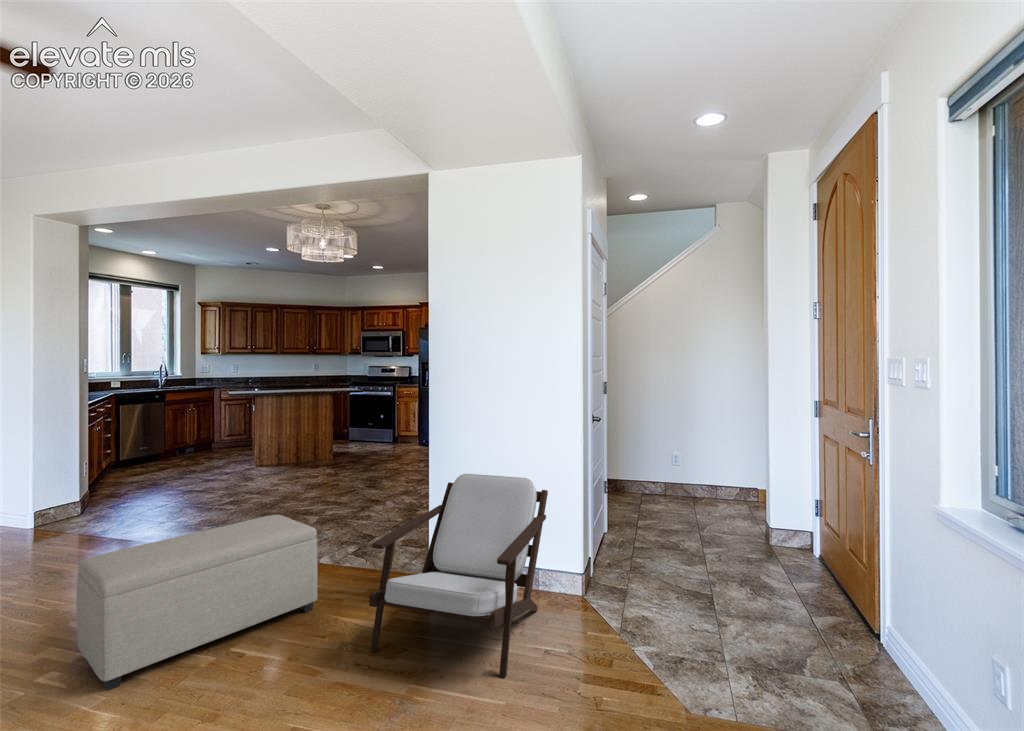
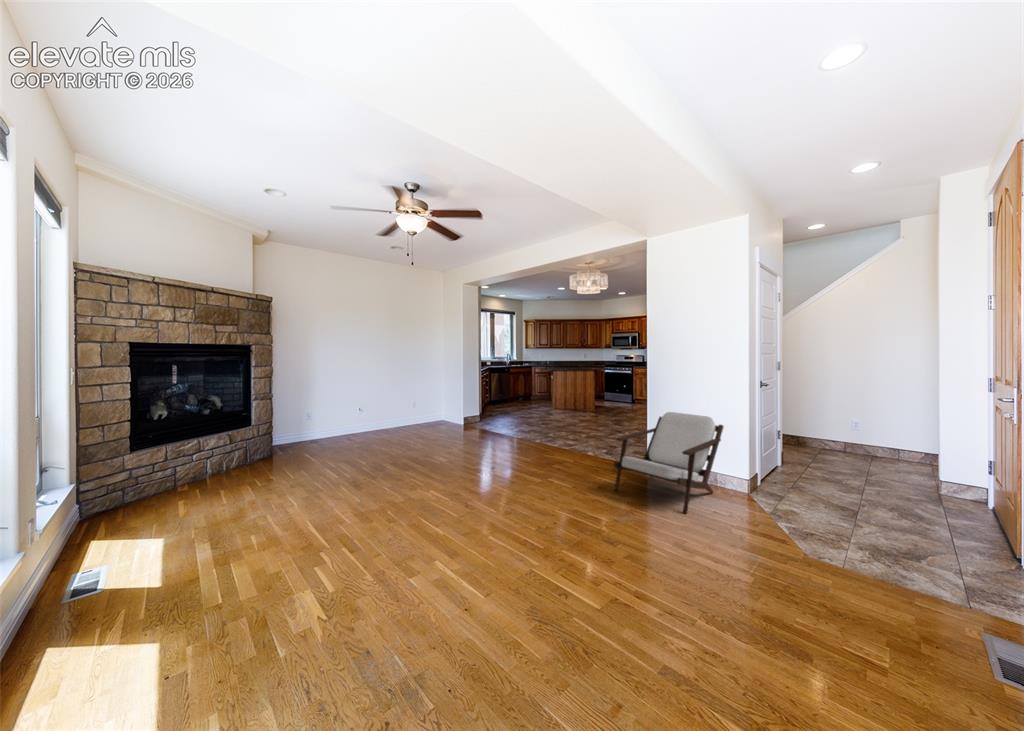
ottoman: present [76,515,318,690] -> none [495,424,588,481]

